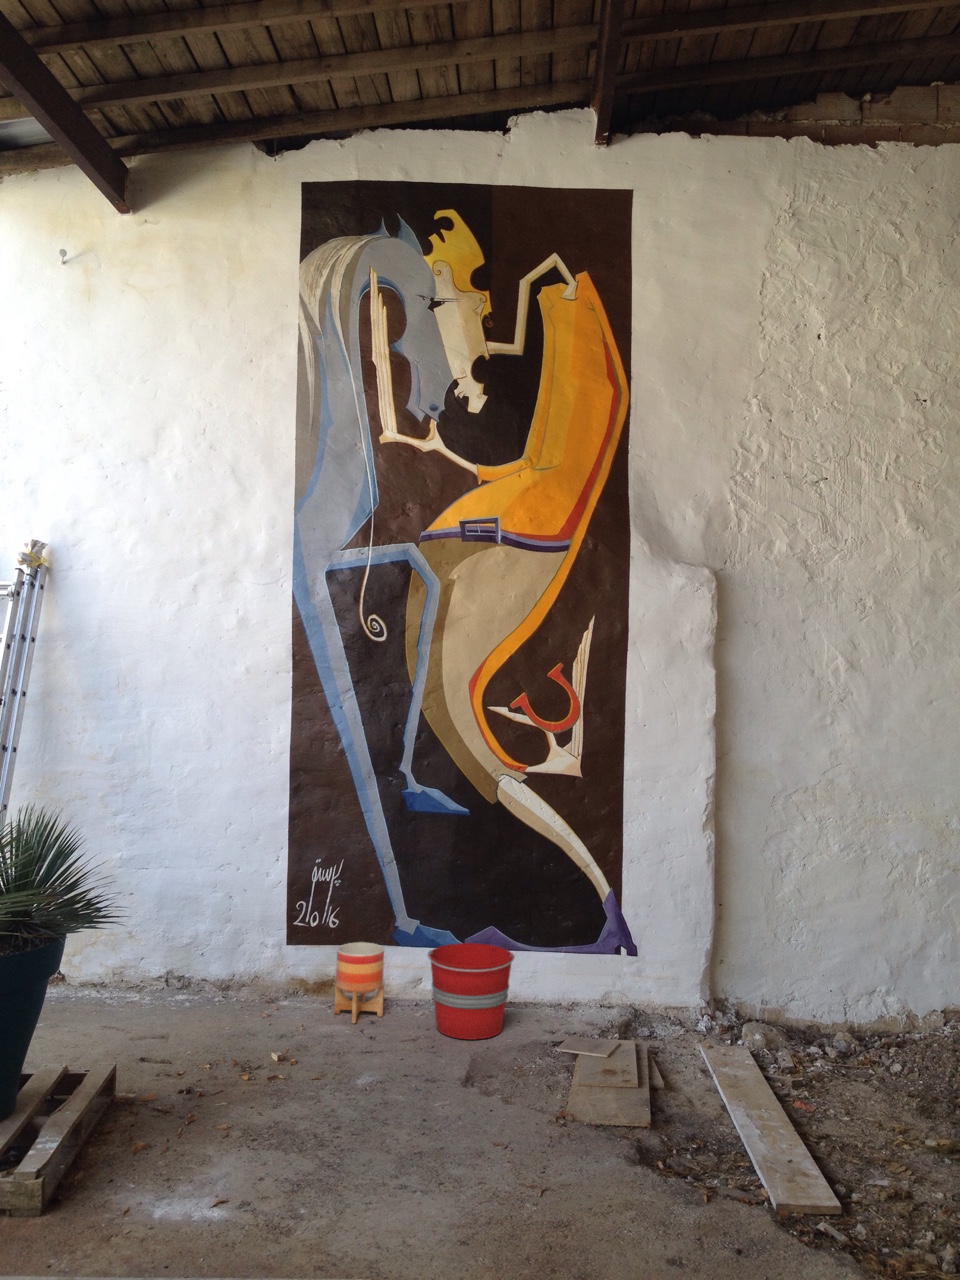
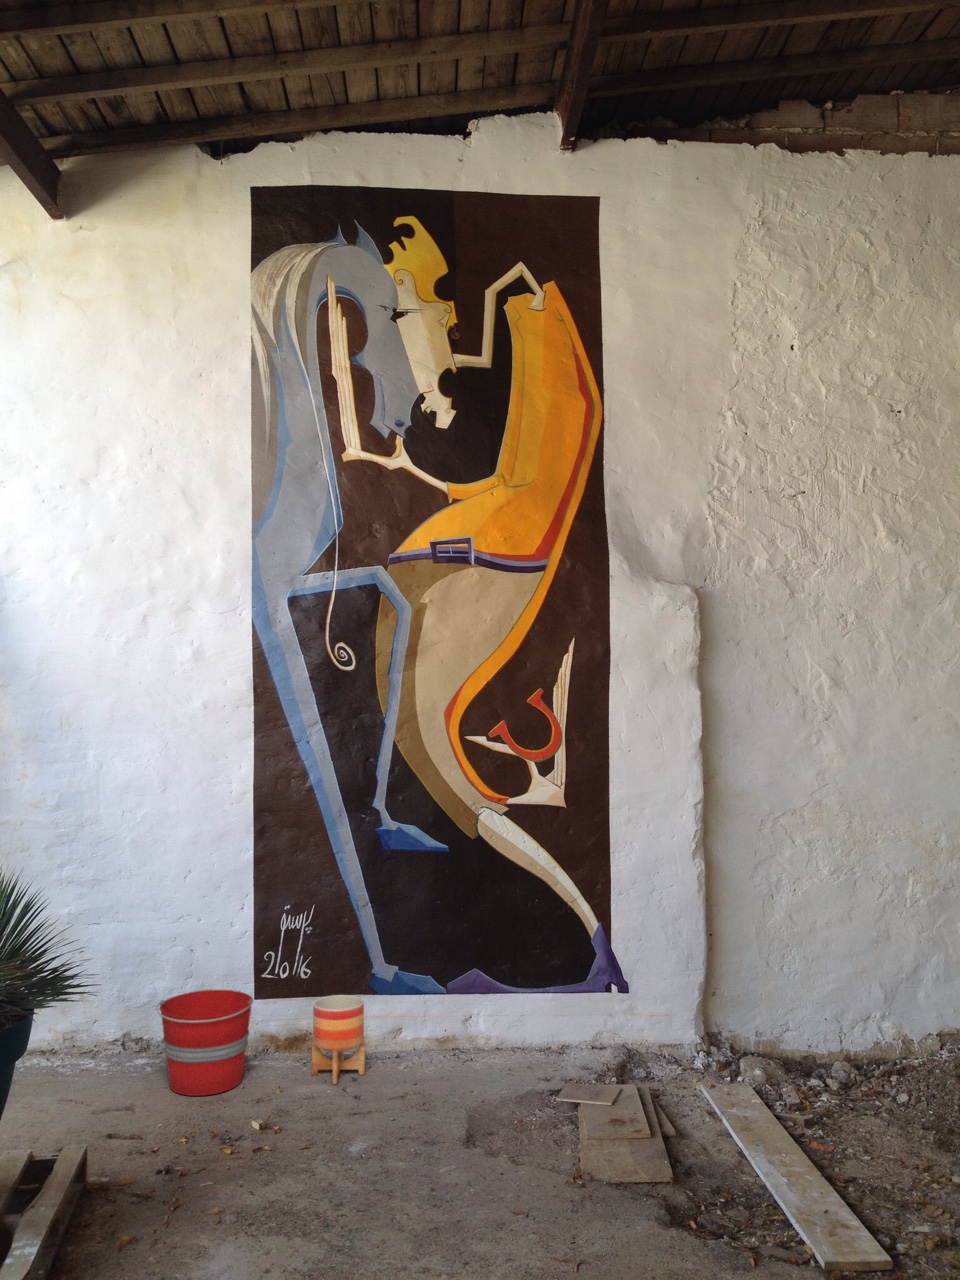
bucket: present [428,943,515,1040] -> present [156,990,253,1096]

